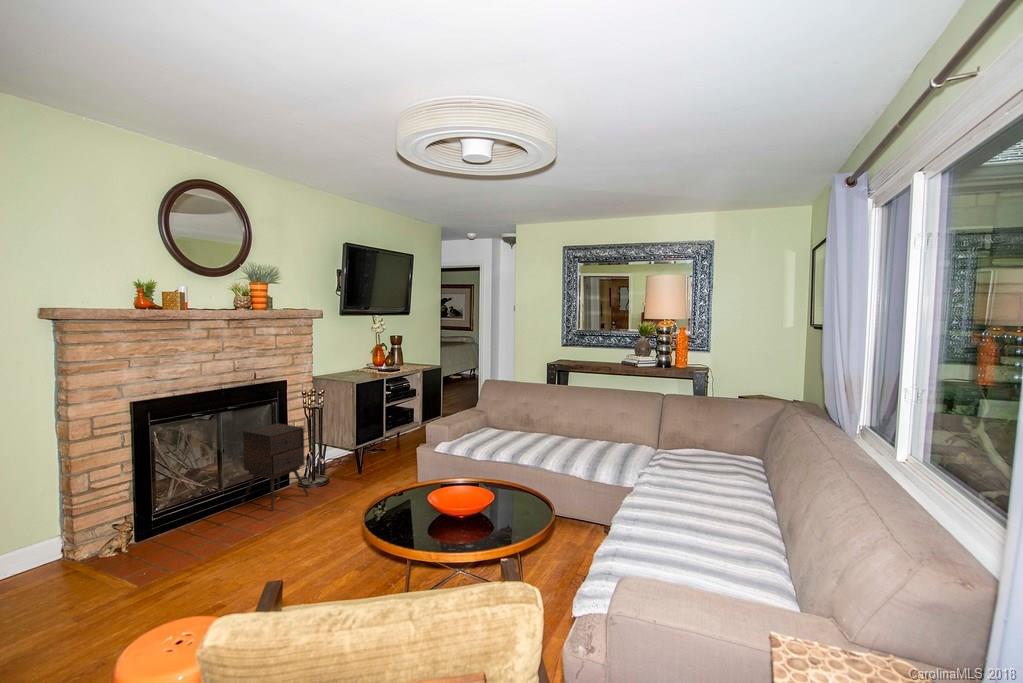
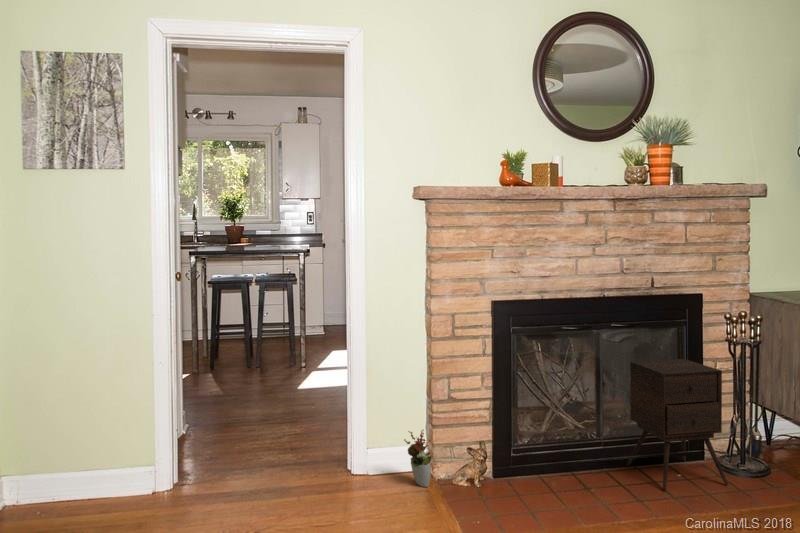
decorative plant: none [41,523,75,573] -> present [404,430,432,487]

